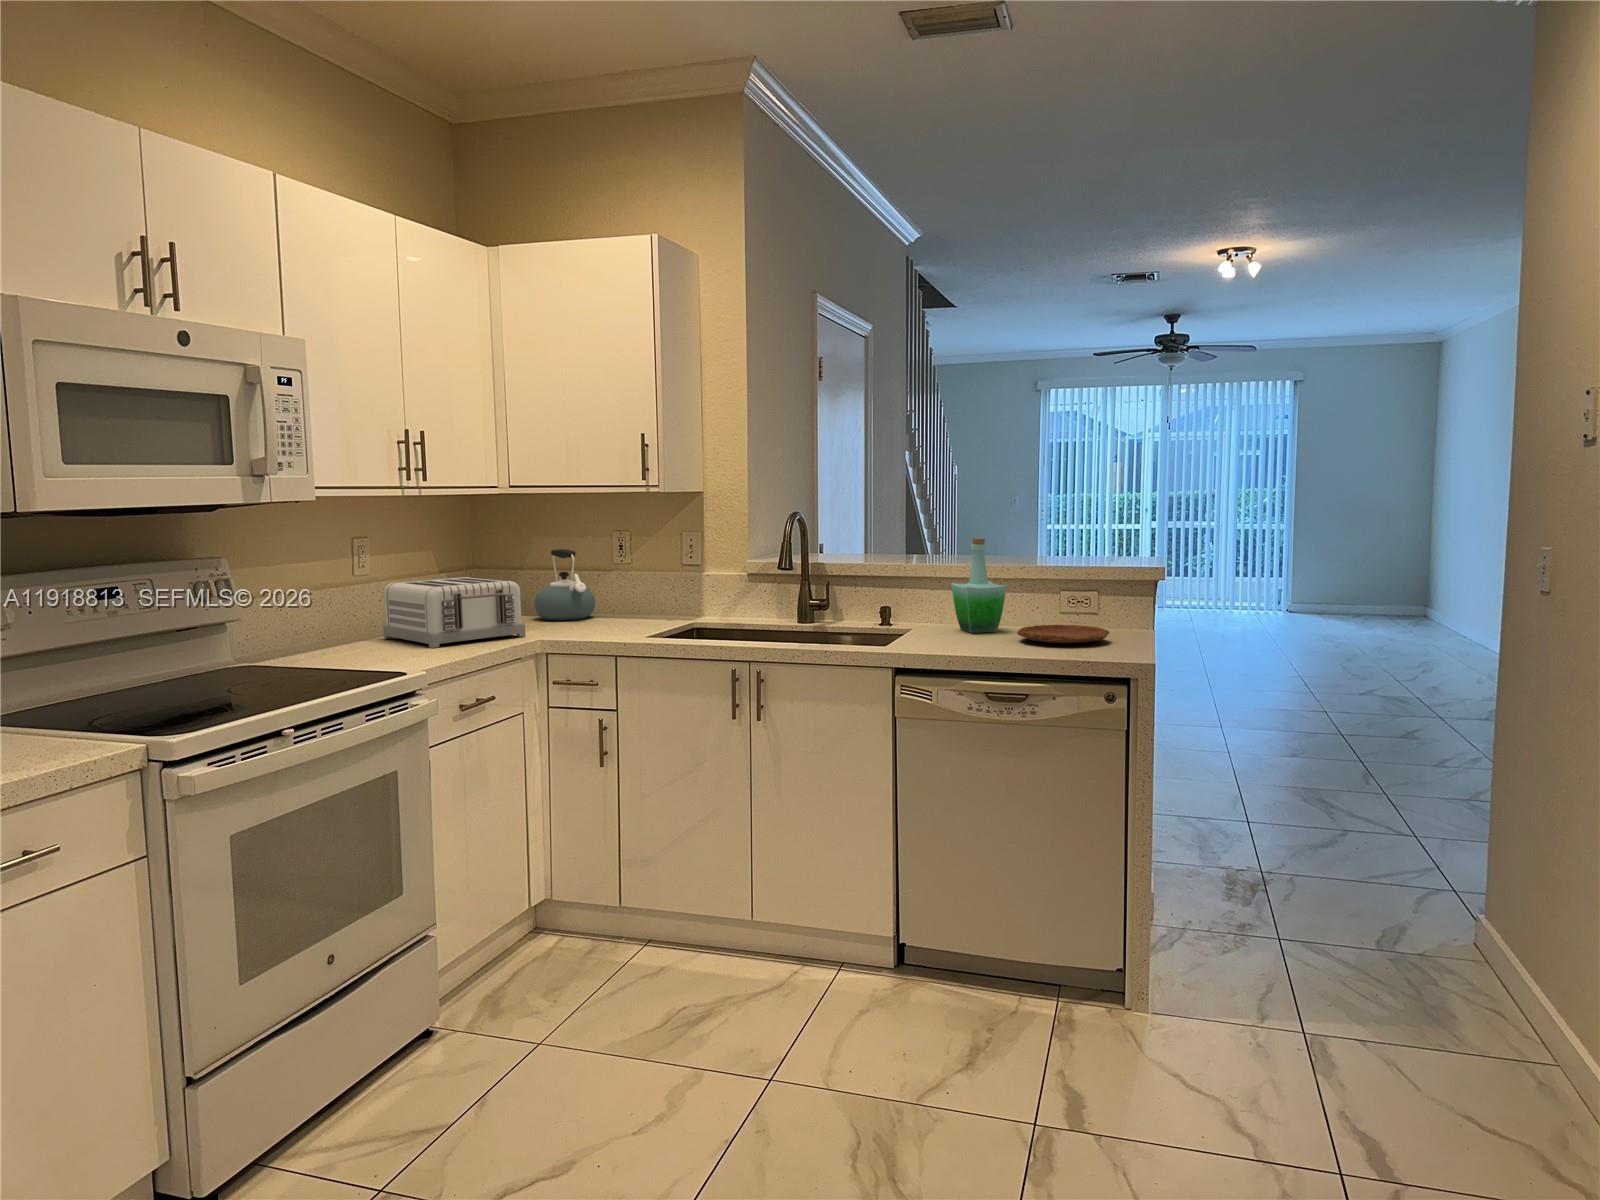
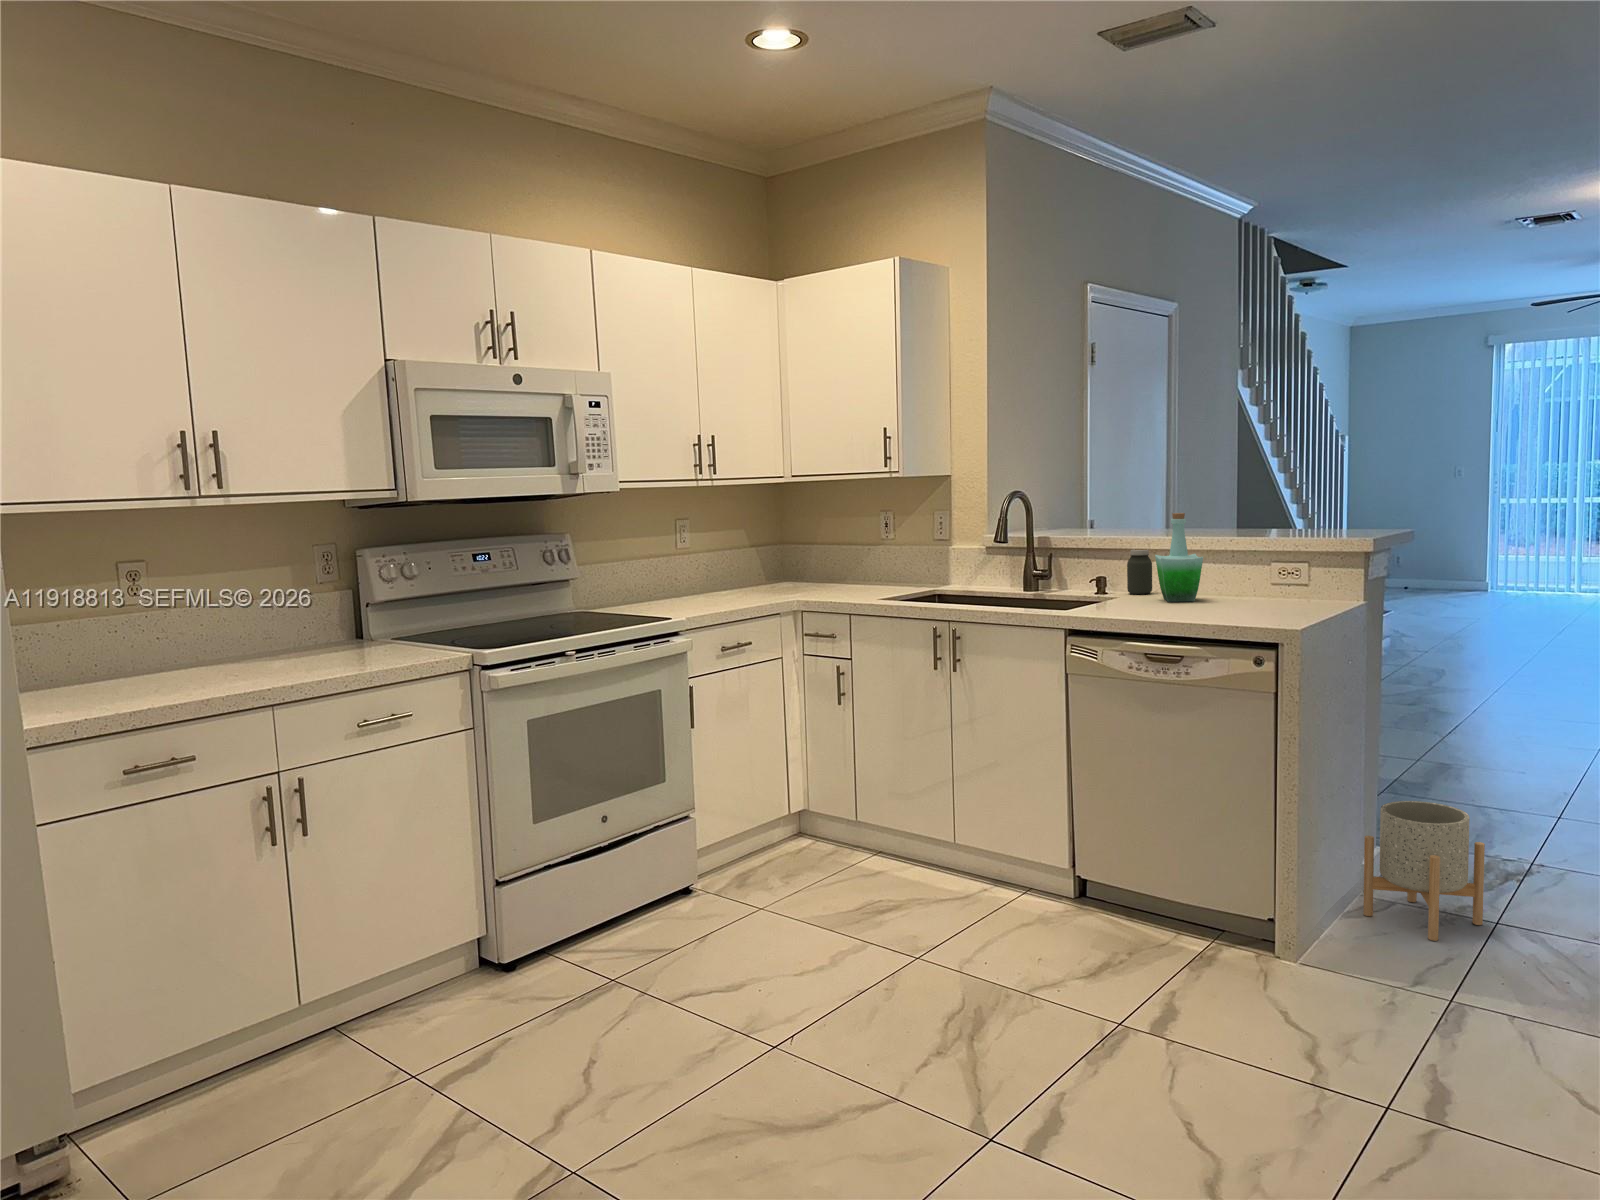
kettle: present [535,549,595,620] -> none [816,527,866,586]
jar: none [912,576,937,624] -> present [1127,550,1152,594]
toaster: present [383,577,526,648] -> none [689,549,791,604]
tray: present [1017,625,1109,643] -> none [1198,595,1290,611]
planter: none [1170,825,1273,965] -> present [1363,801,1485,941]

